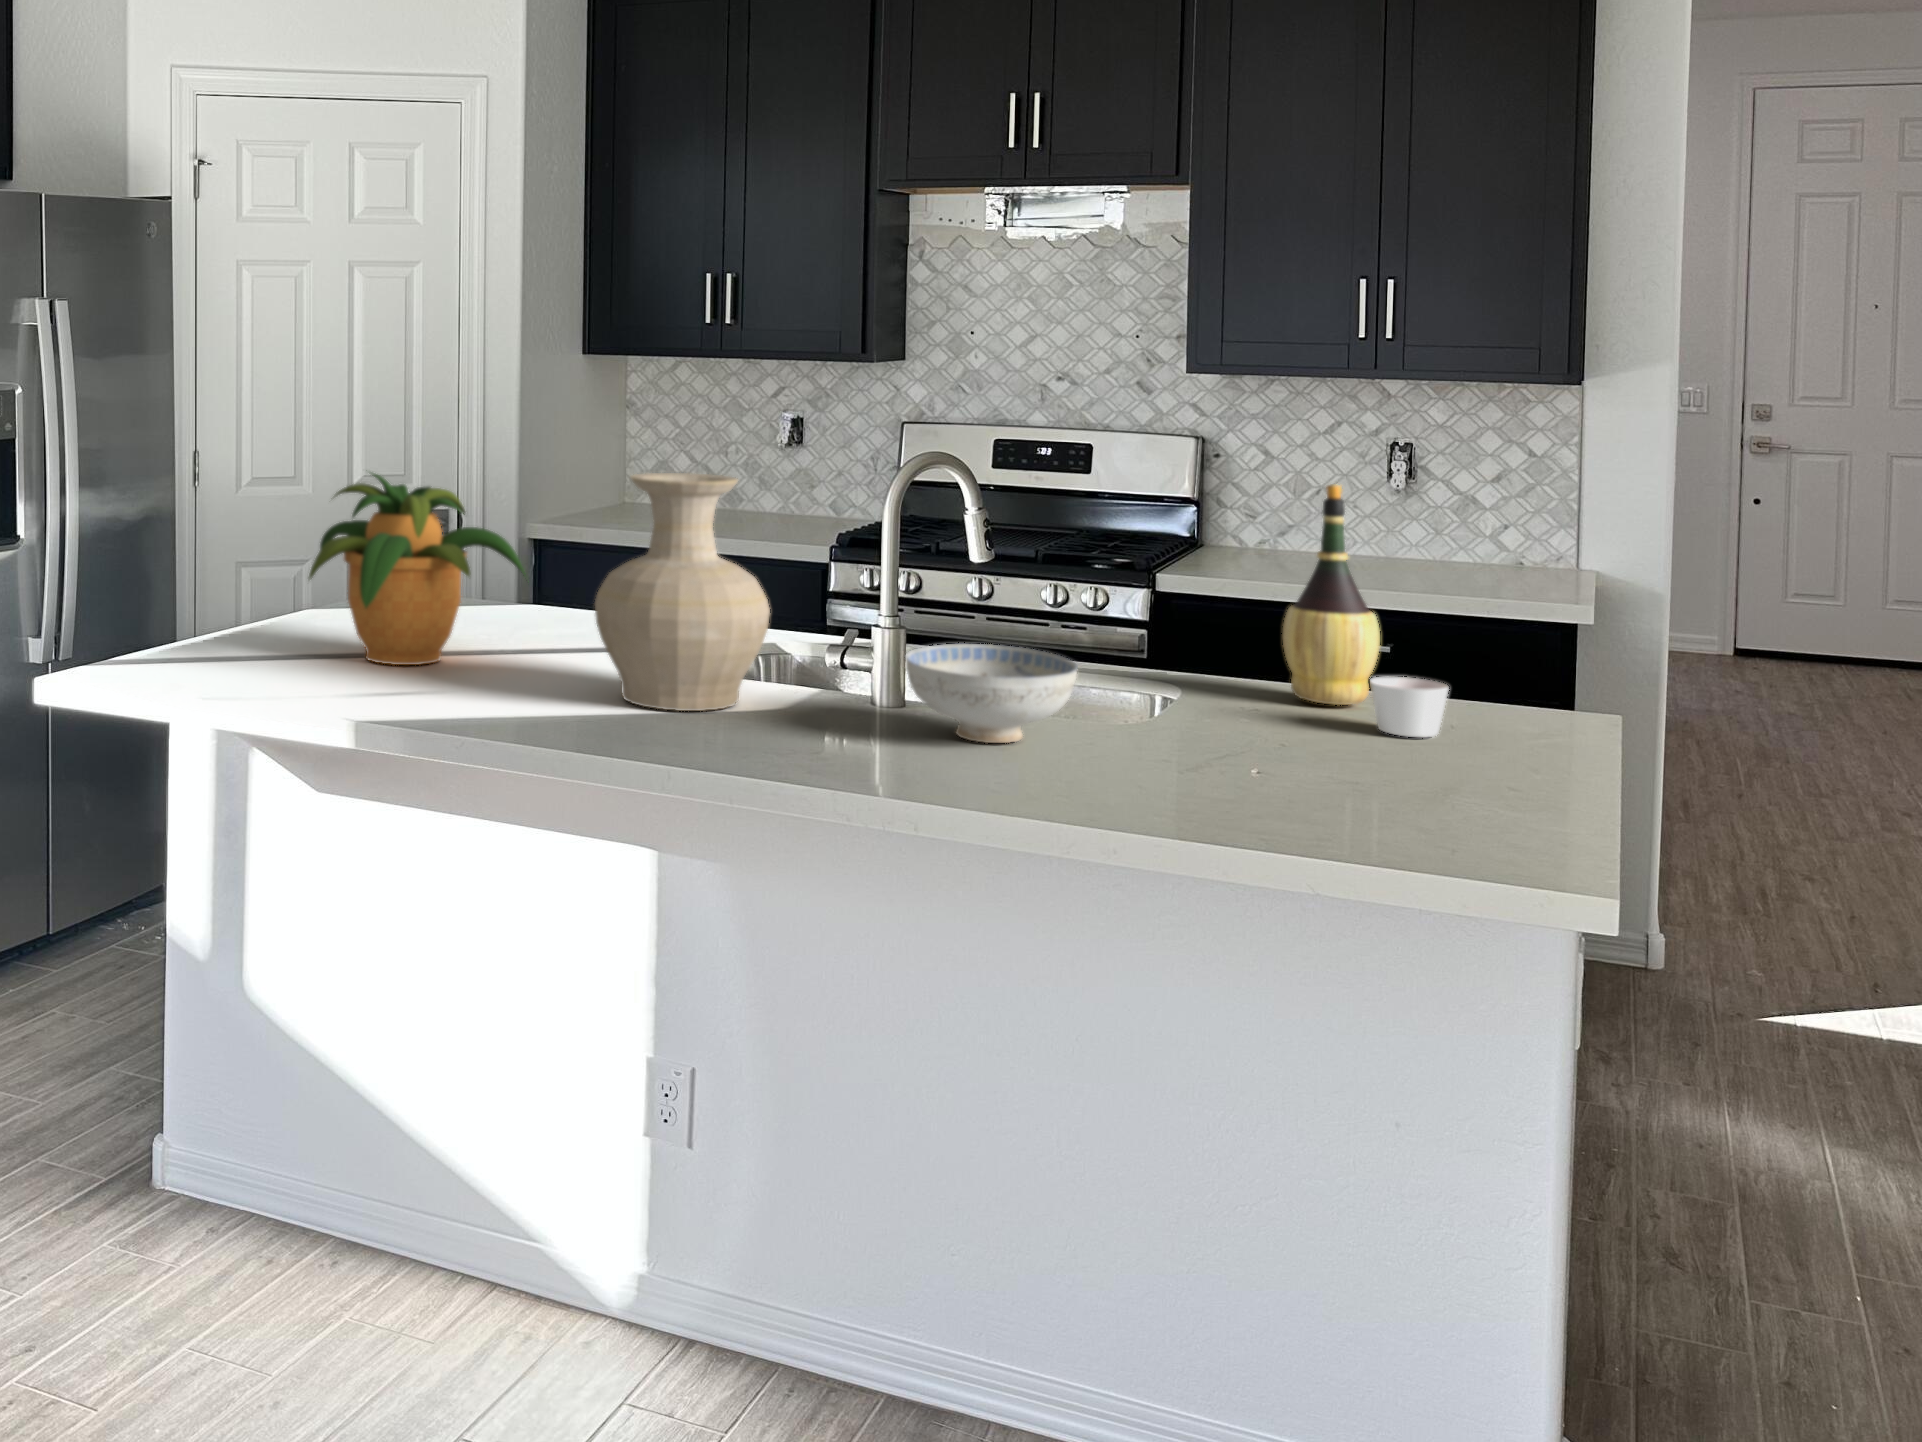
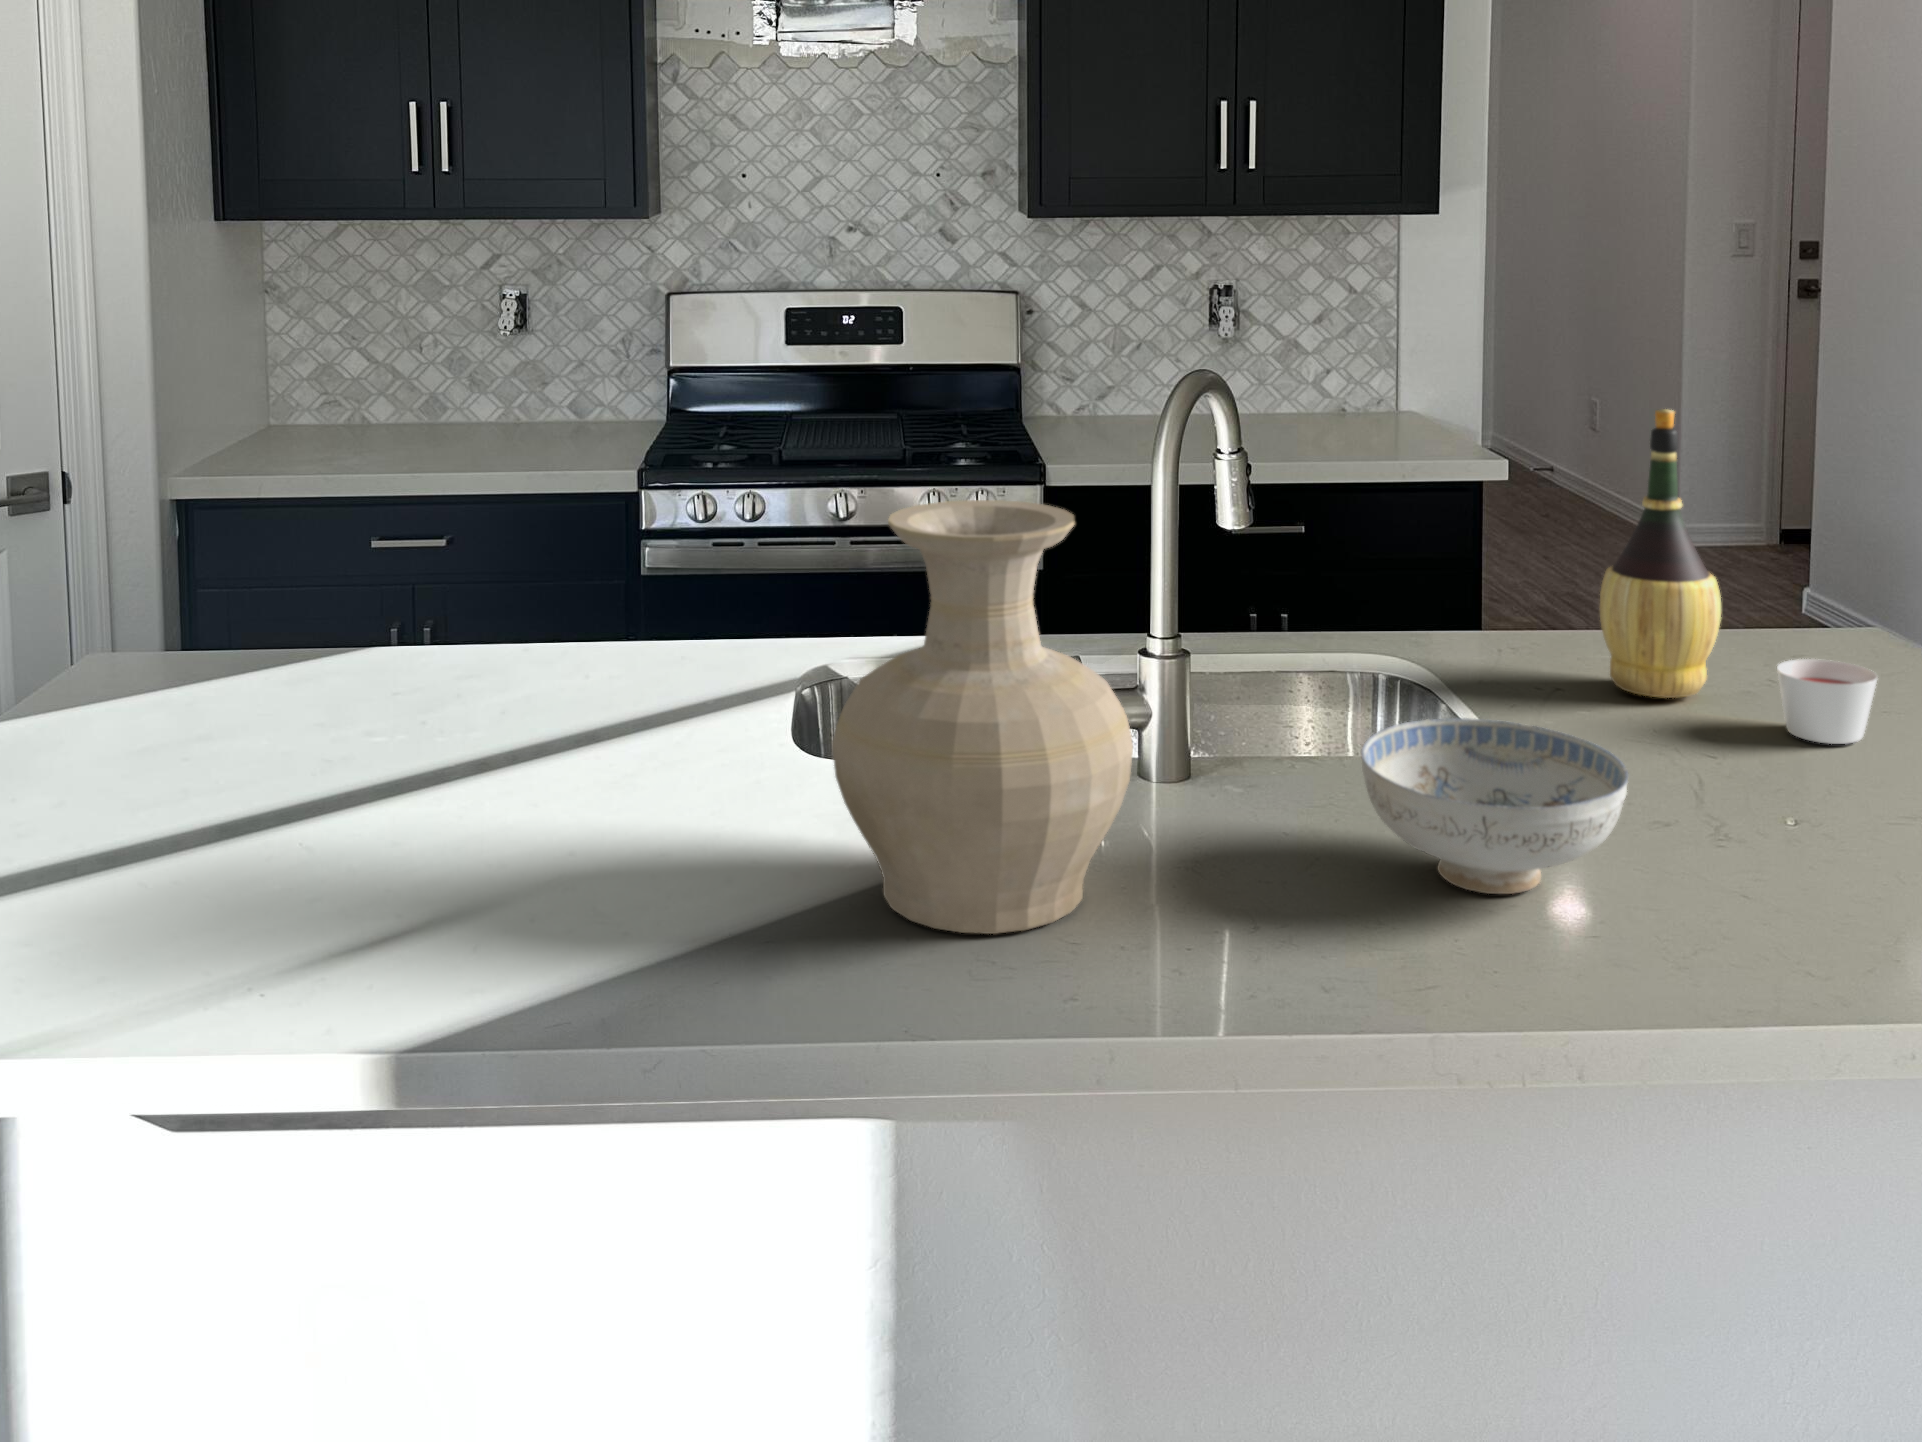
potted plant: present [309,473,526,665] -> none [173,551,617,917]

